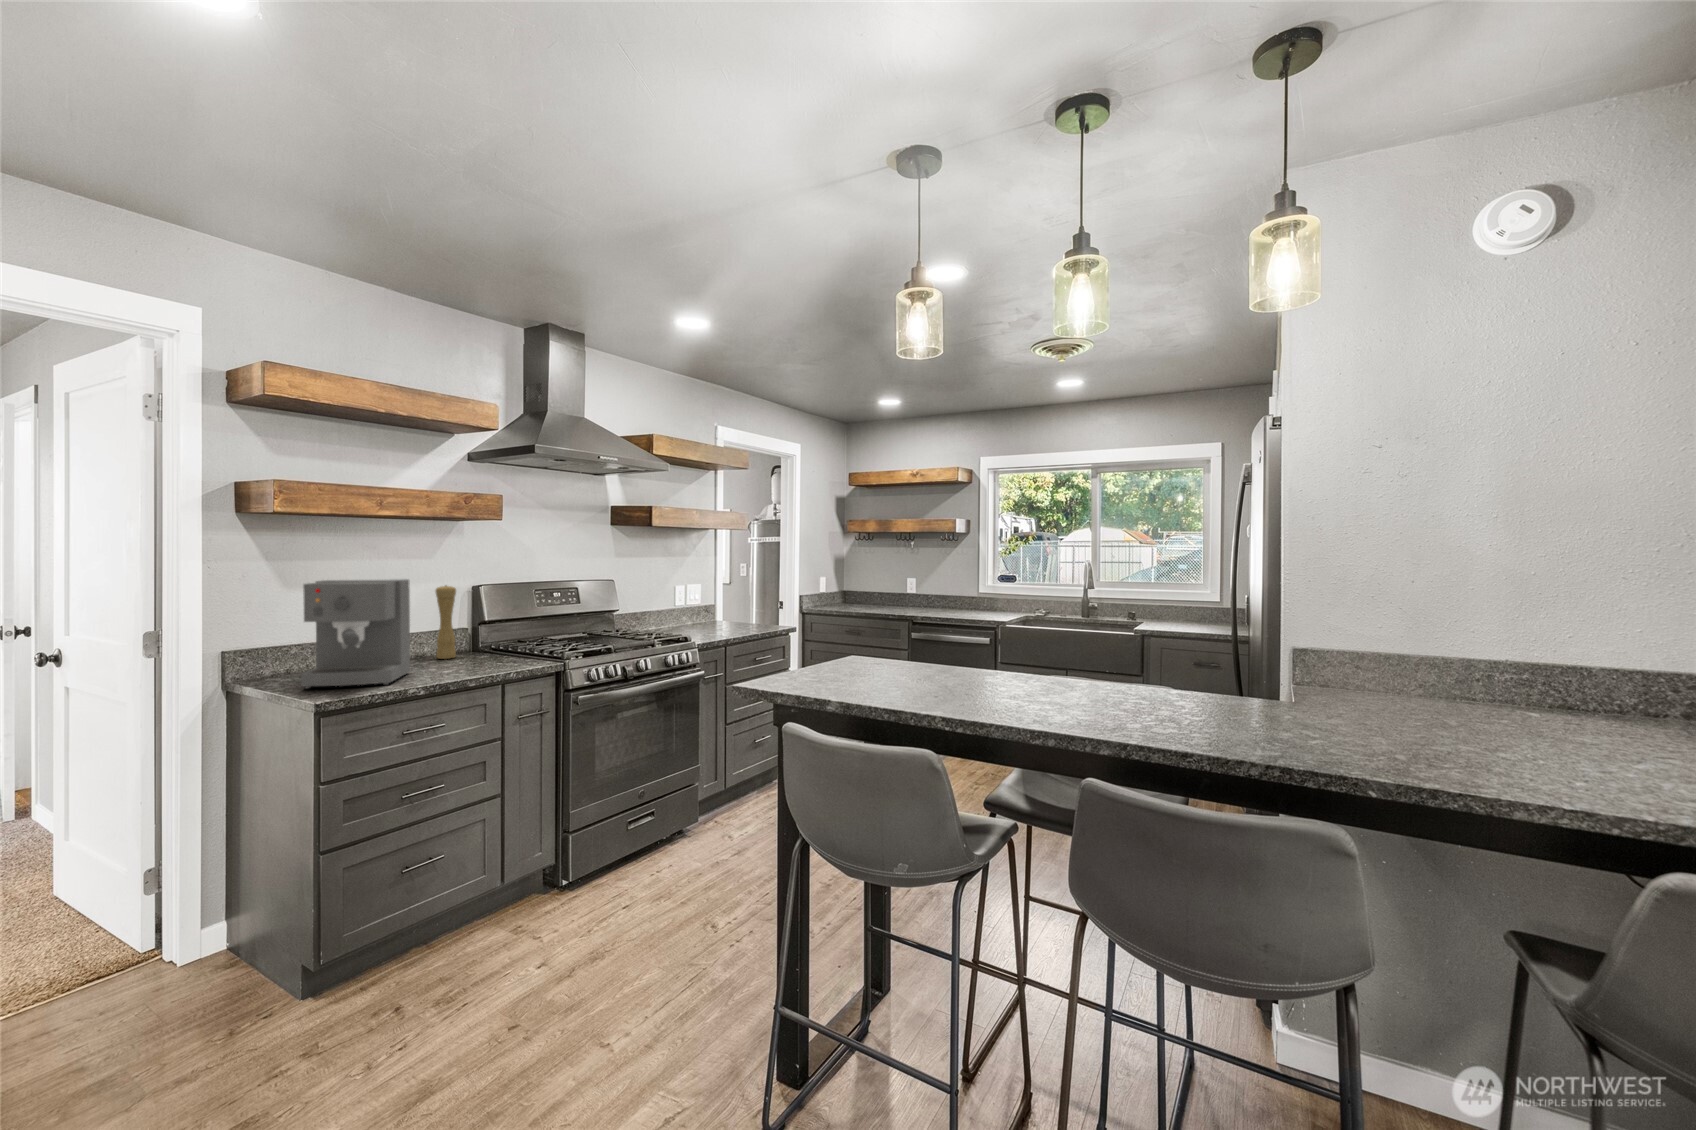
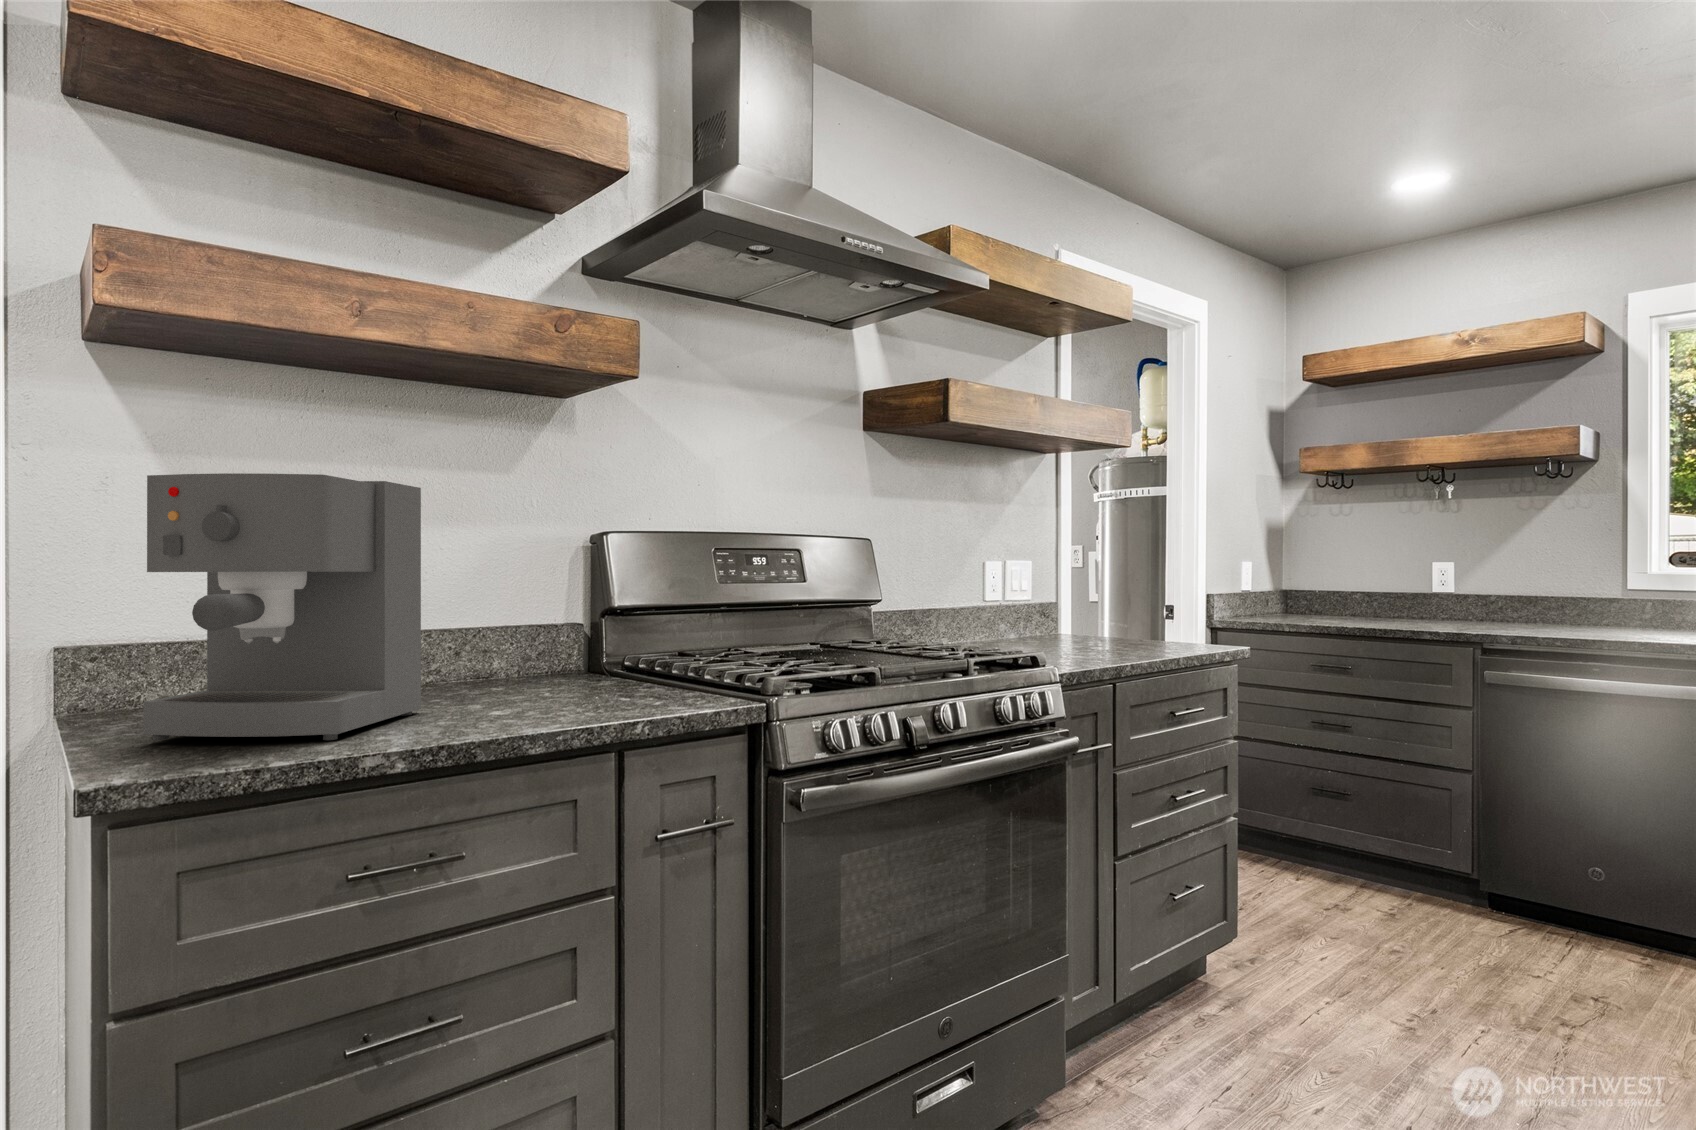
pepper mill: present [436,585,456,659] -> none [507,522,550,684]

